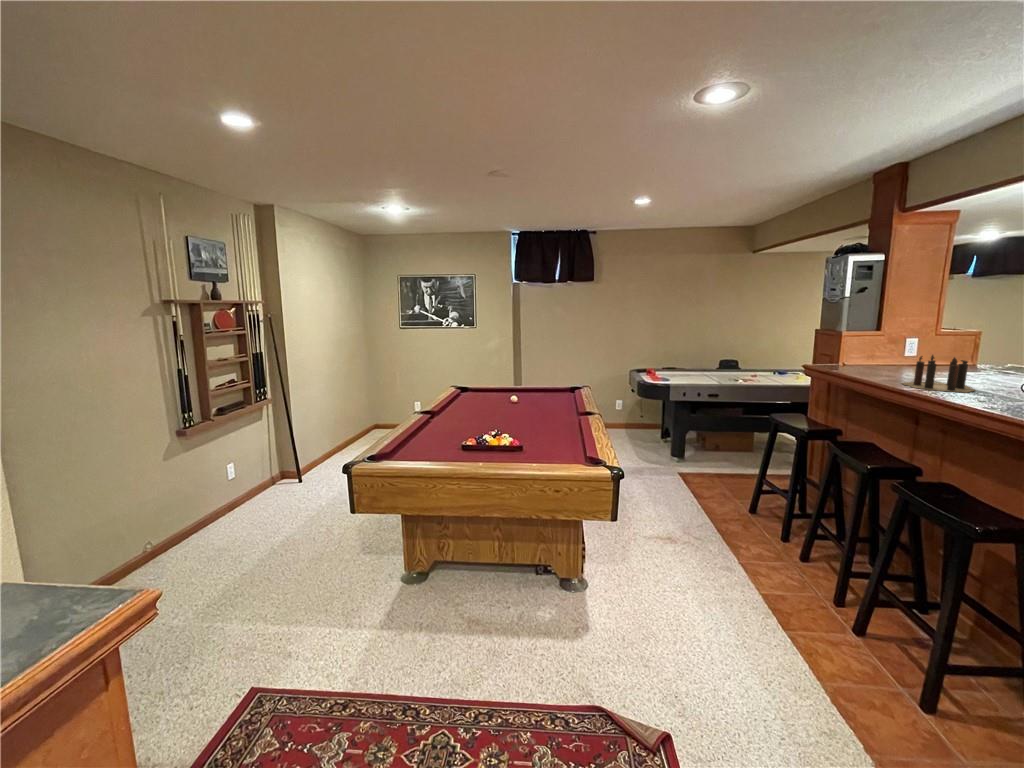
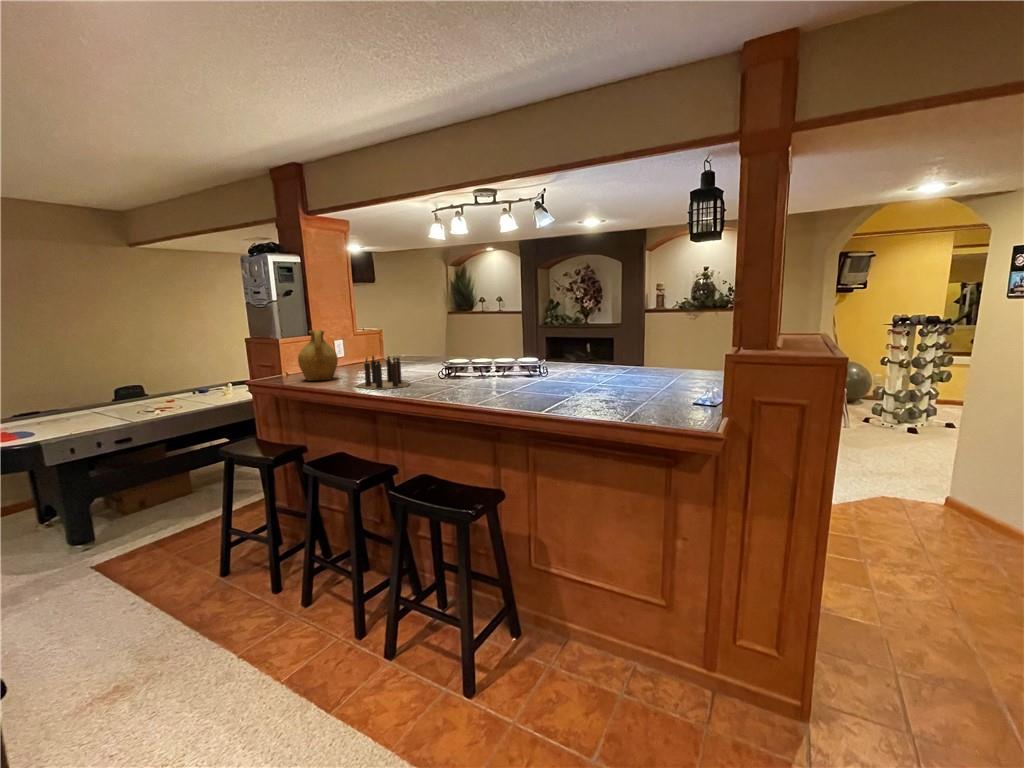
pitcher: none [852,326,897,375] -> present [298,330,338,381]

